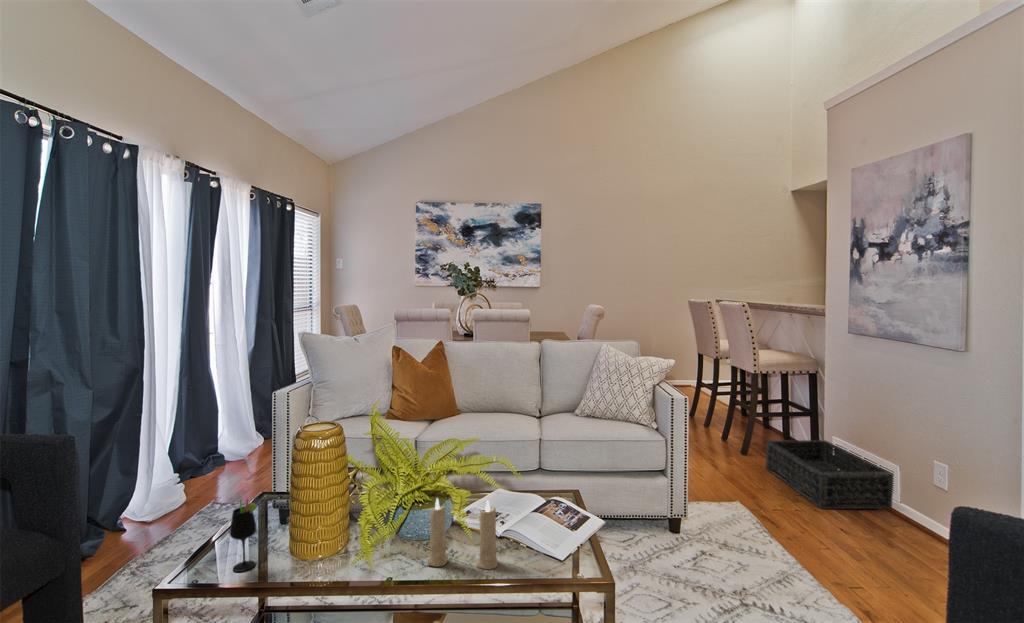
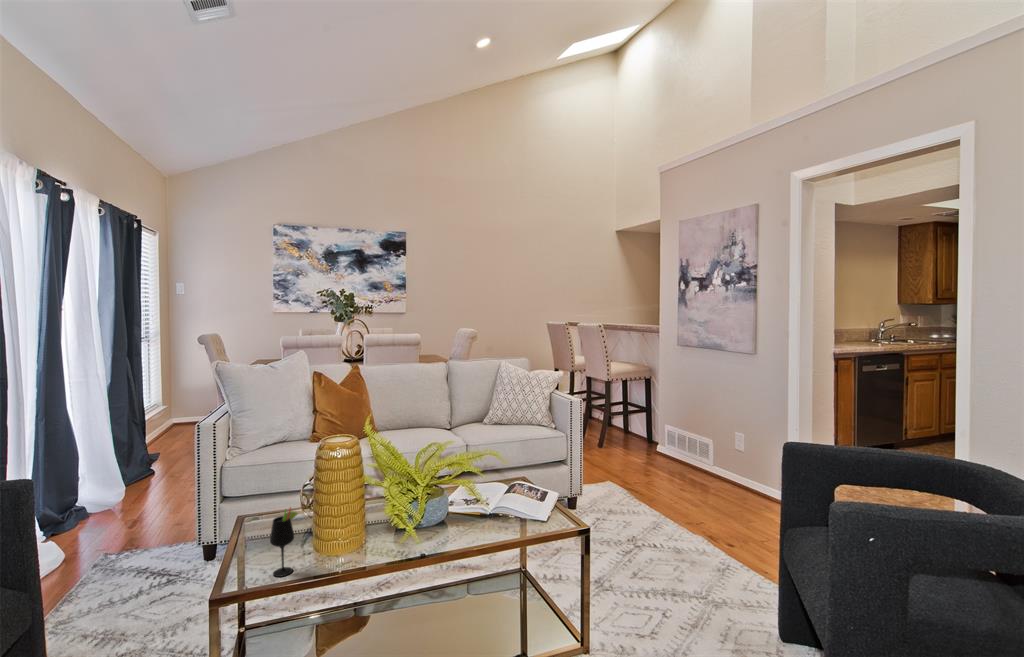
basket: present [766,440,893,509] -> none [624,431,714,481]
candle: present [427,498,498,569] -> none [448,479,507,543]

